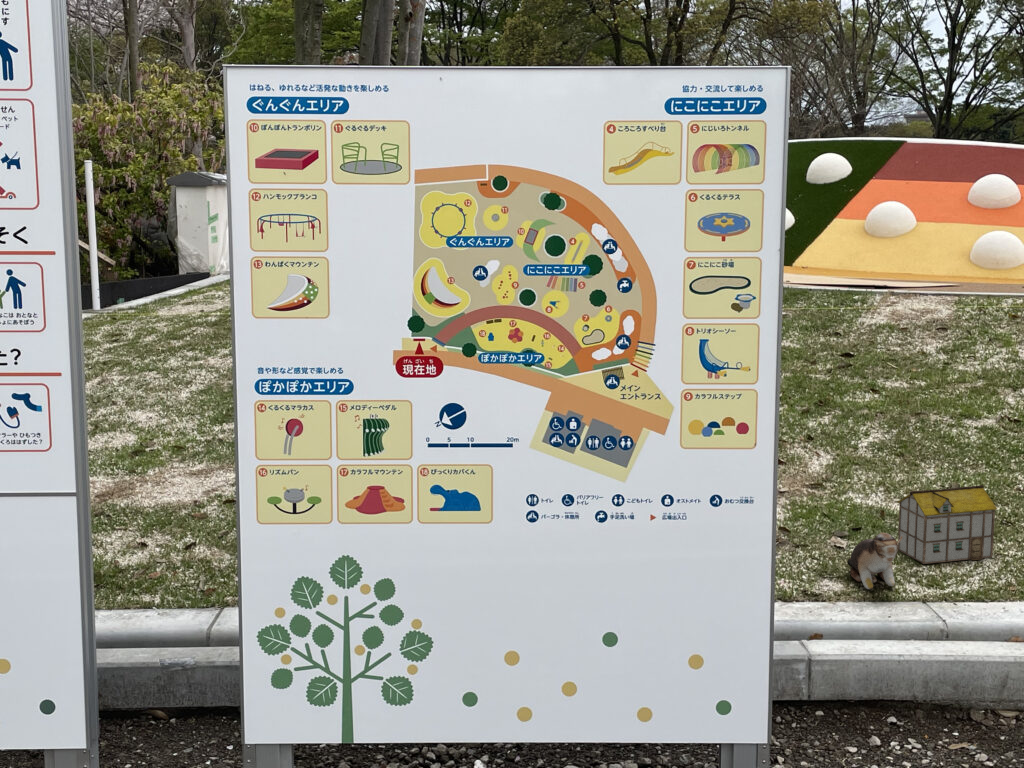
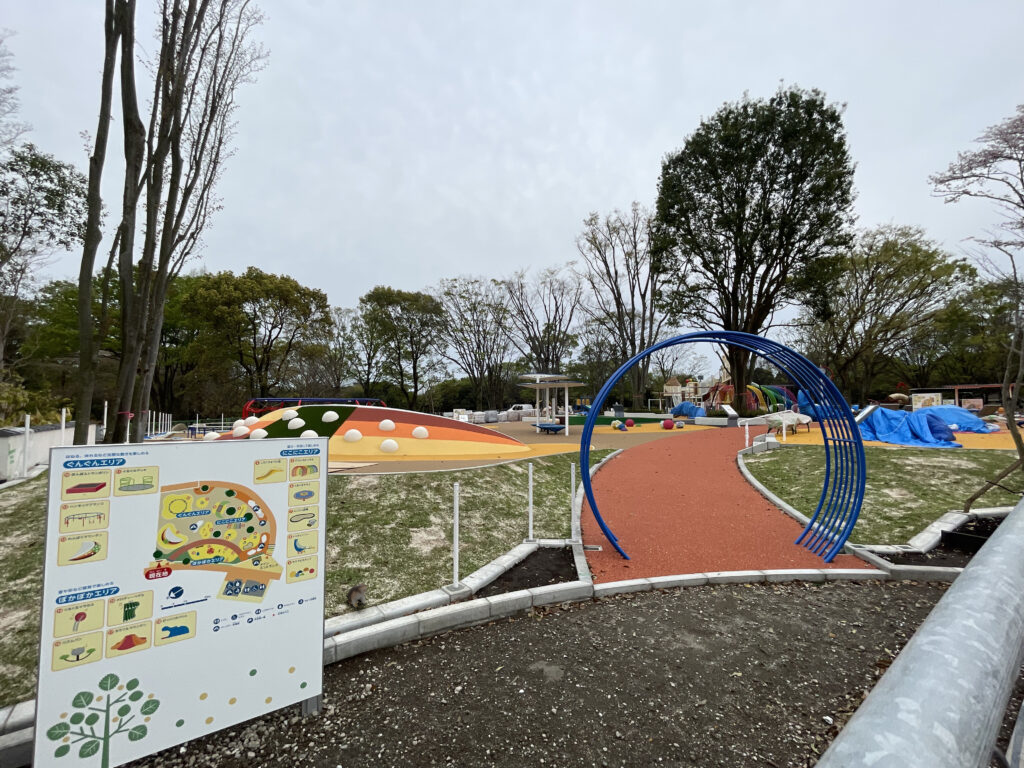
toy house: present [898,485,997,564] -> none [365,552,402,590]

